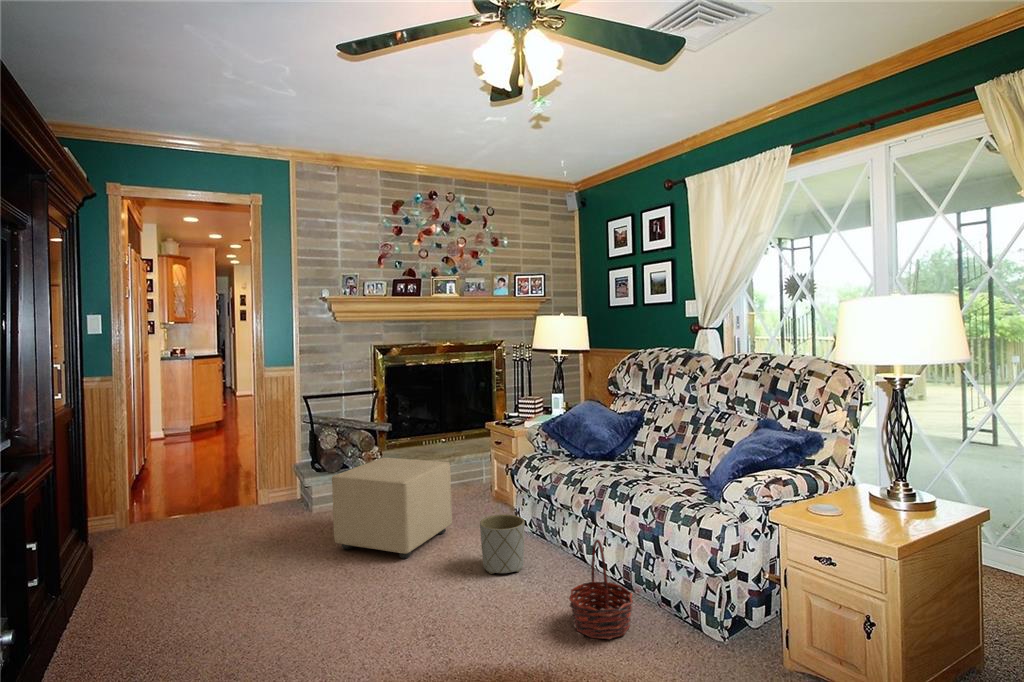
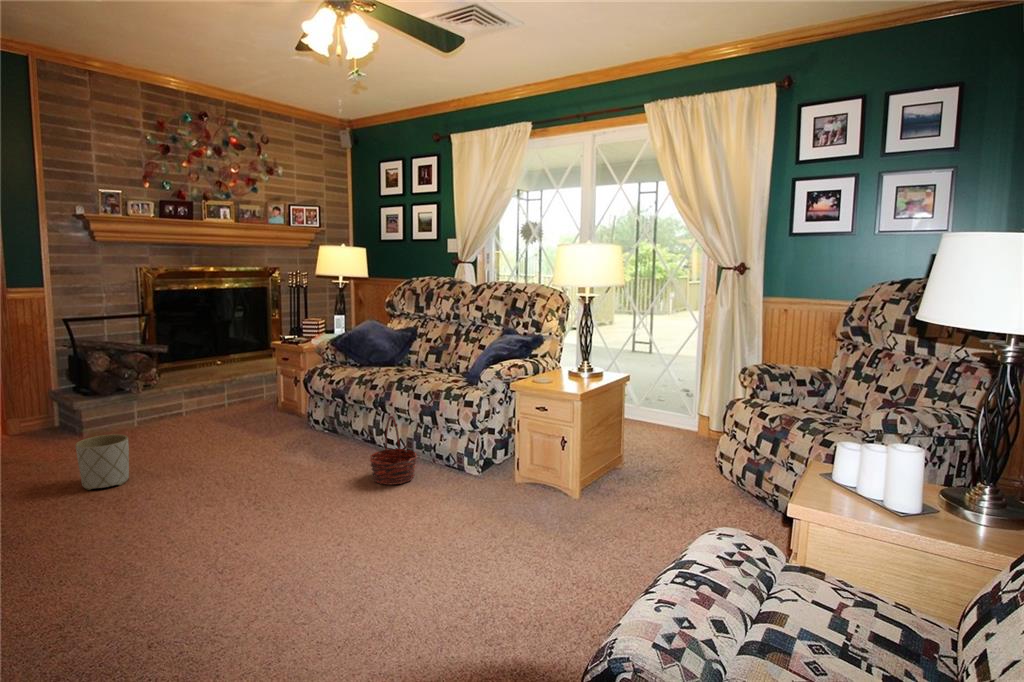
ottoman: present [332,458,452,559] -> none [127,374,248,458]
planter: present [480,514,525,574] -> present [76,434,129,490]

